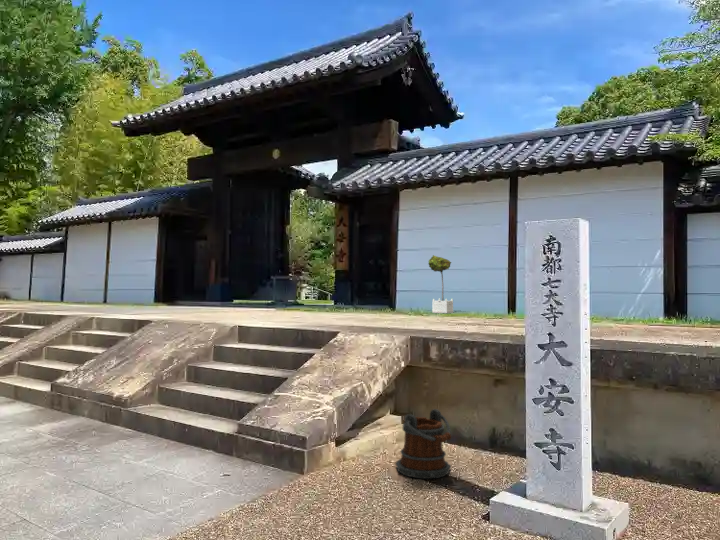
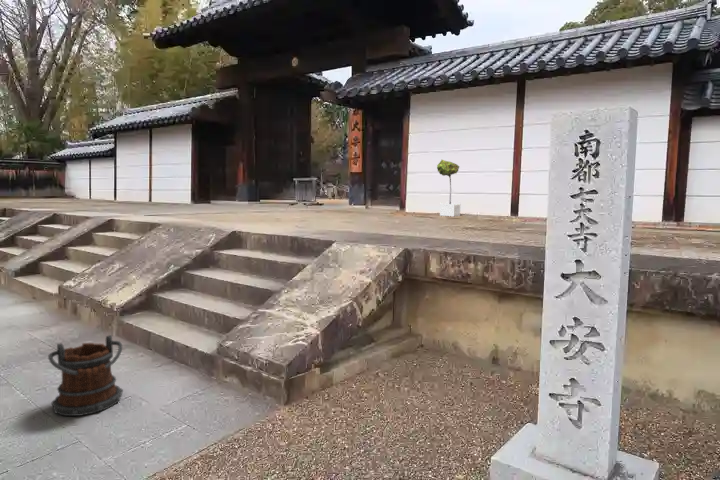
bucket: present [396,409,451,479] -> present [48,335,123,416]

